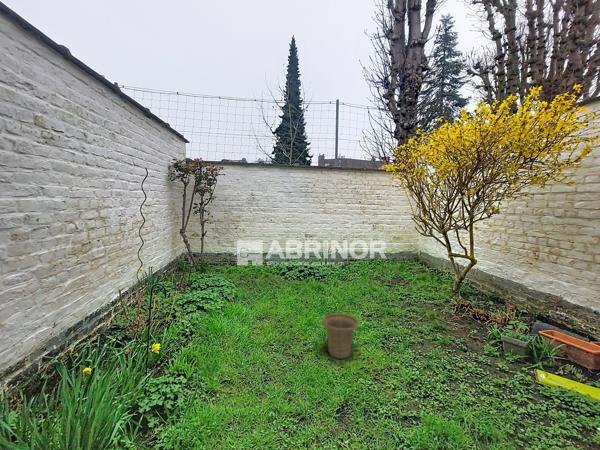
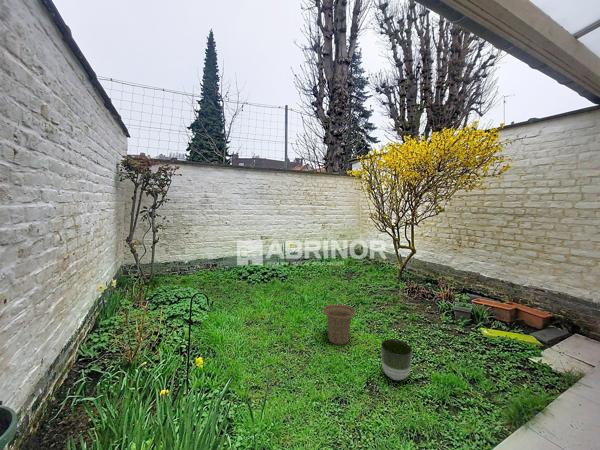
planter: none [366,363,401,414] -> present [381,339,412,380]

